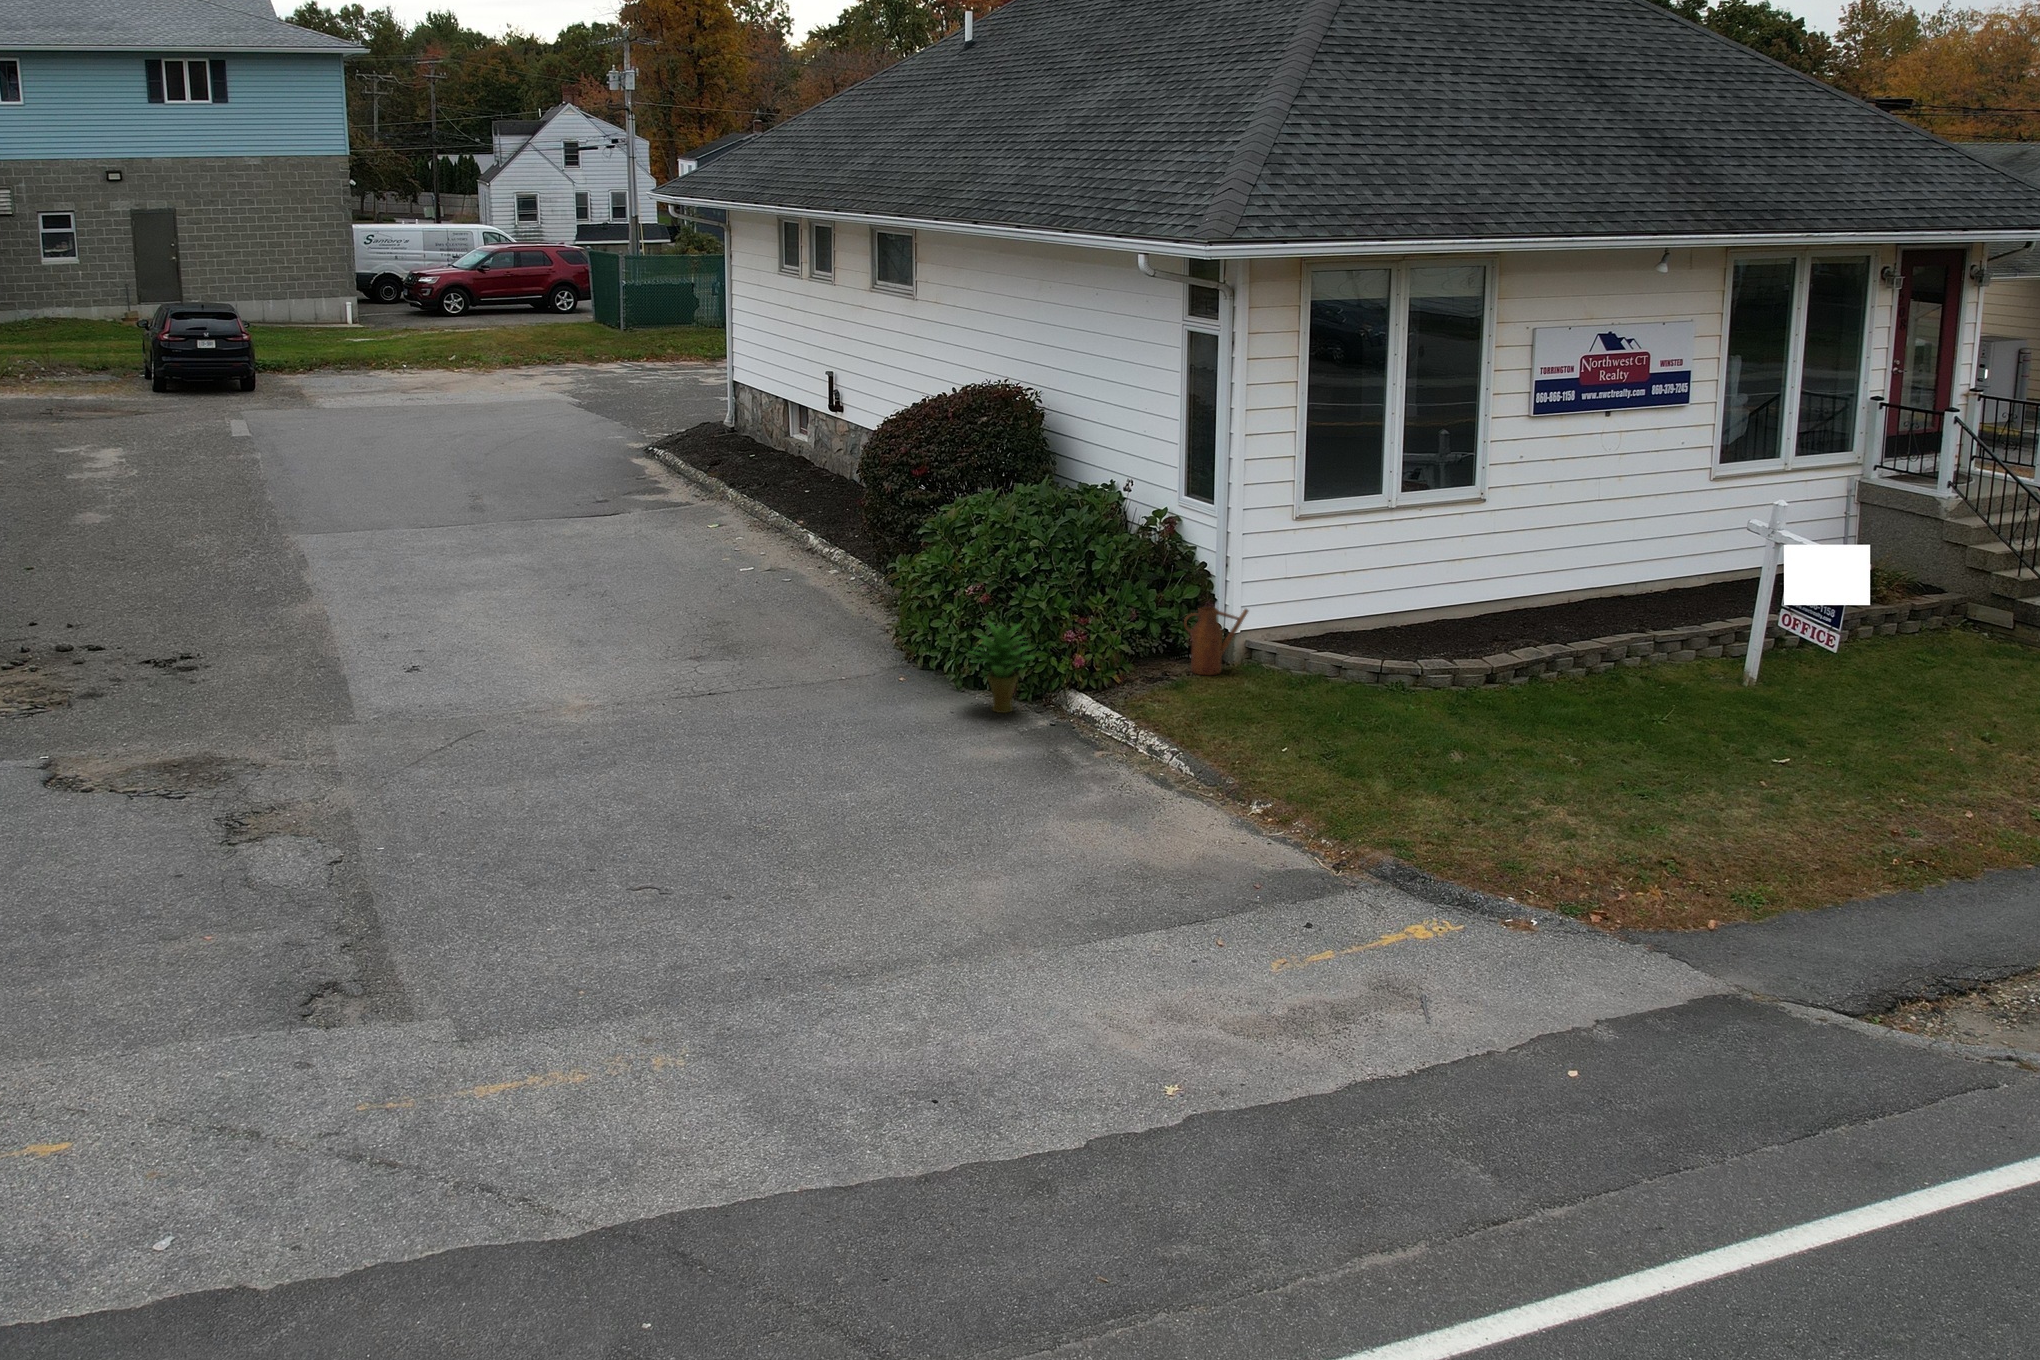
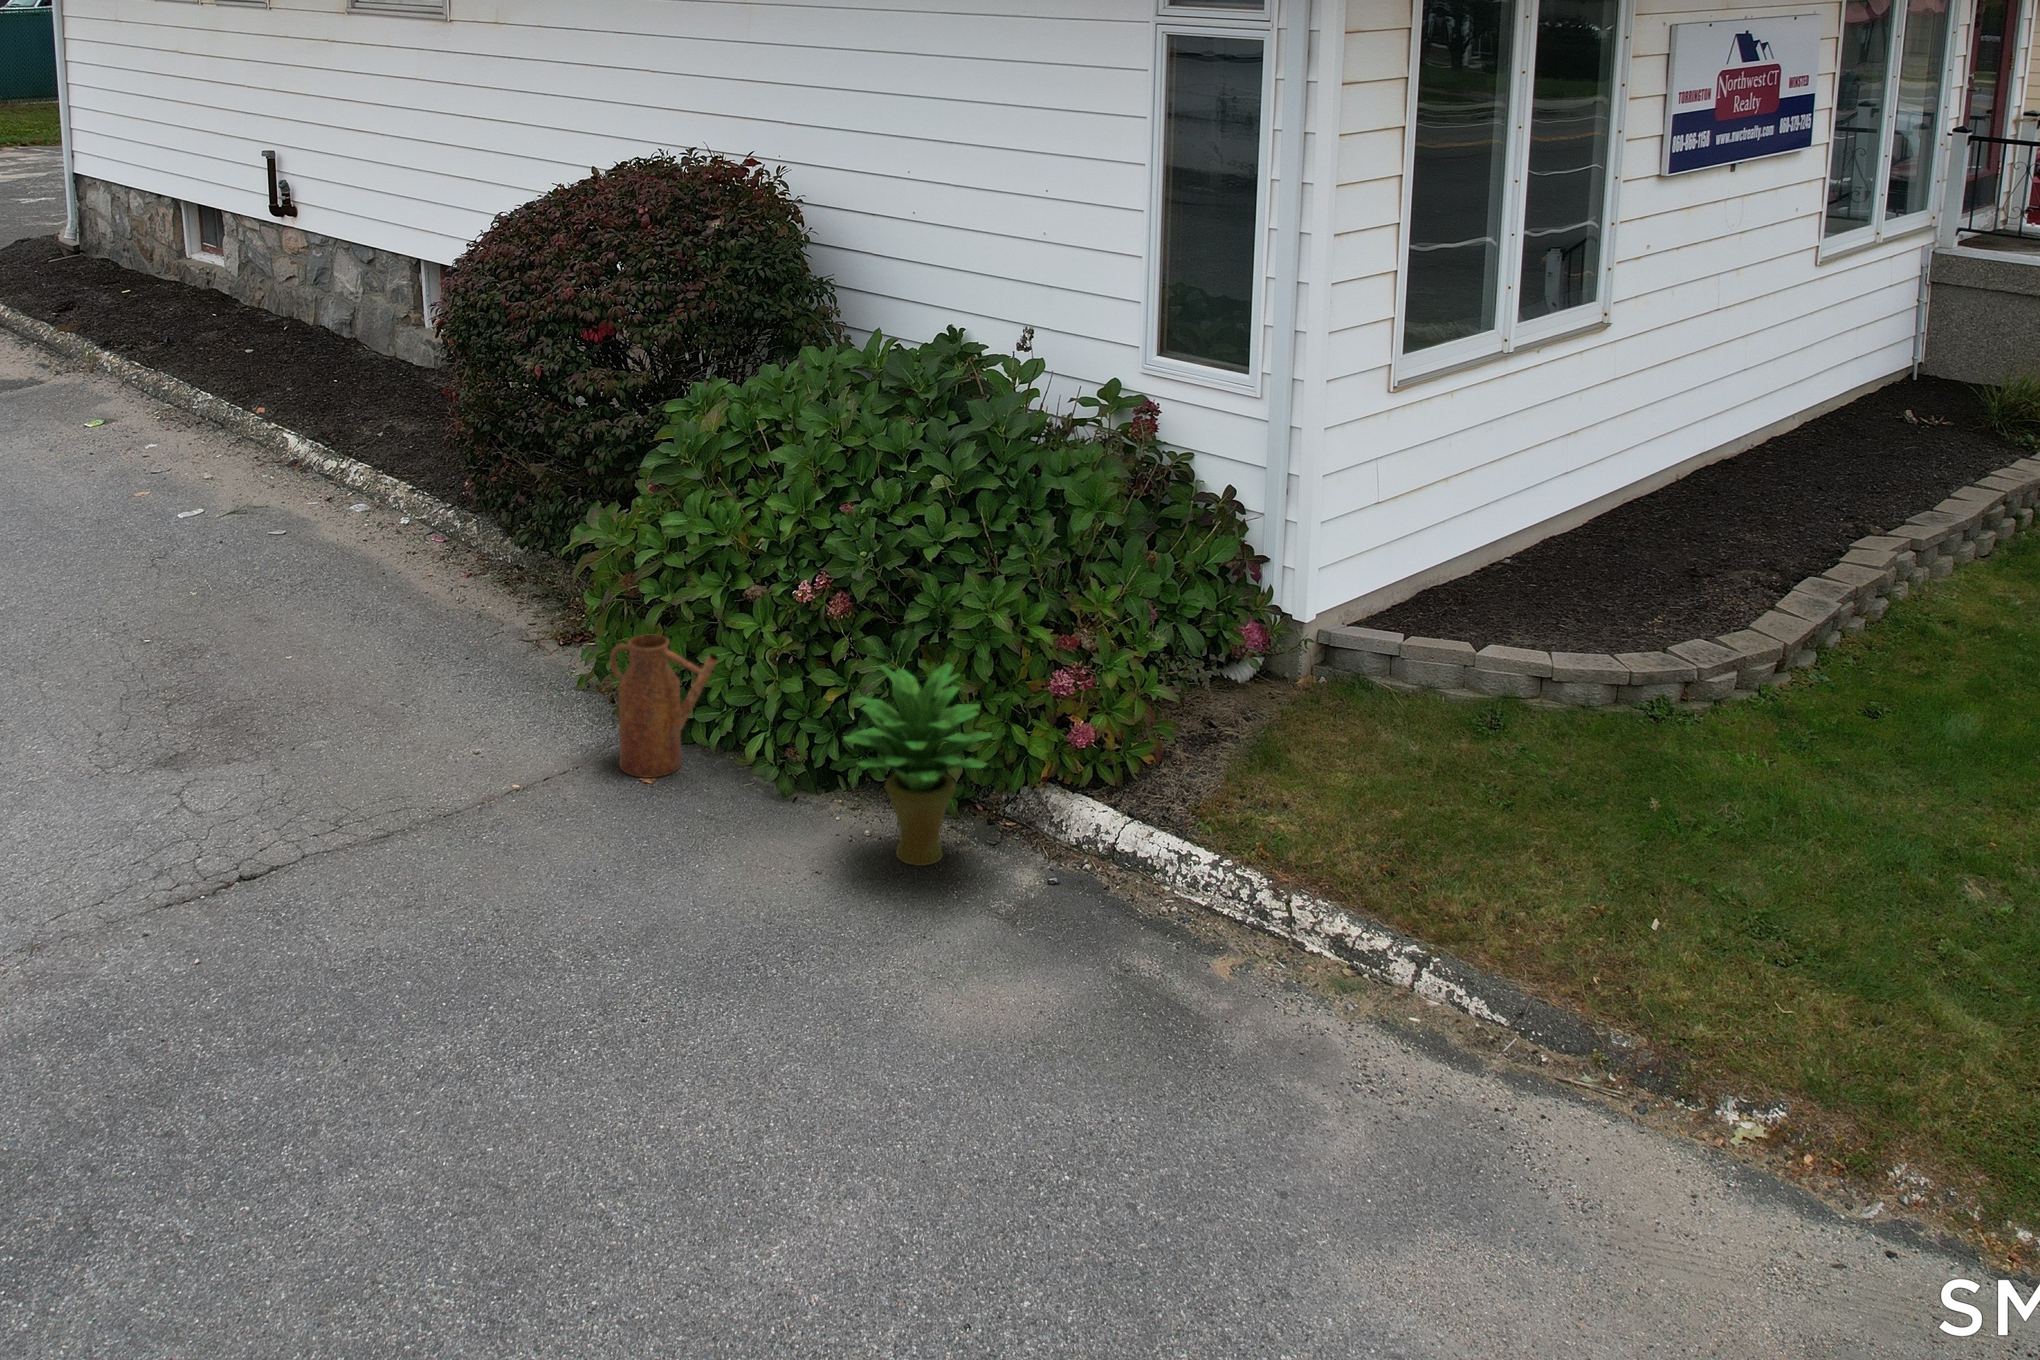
watering can: present [1184,607,1248,675] -> present [610,634,718,778]

